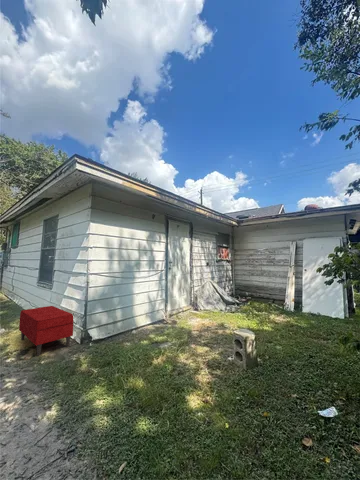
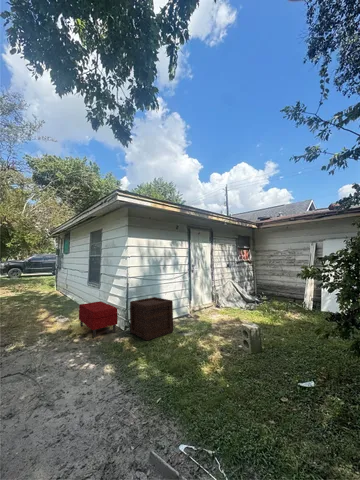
wooden crate: none [90,300,147,357] -> present [130,297,173,341]

